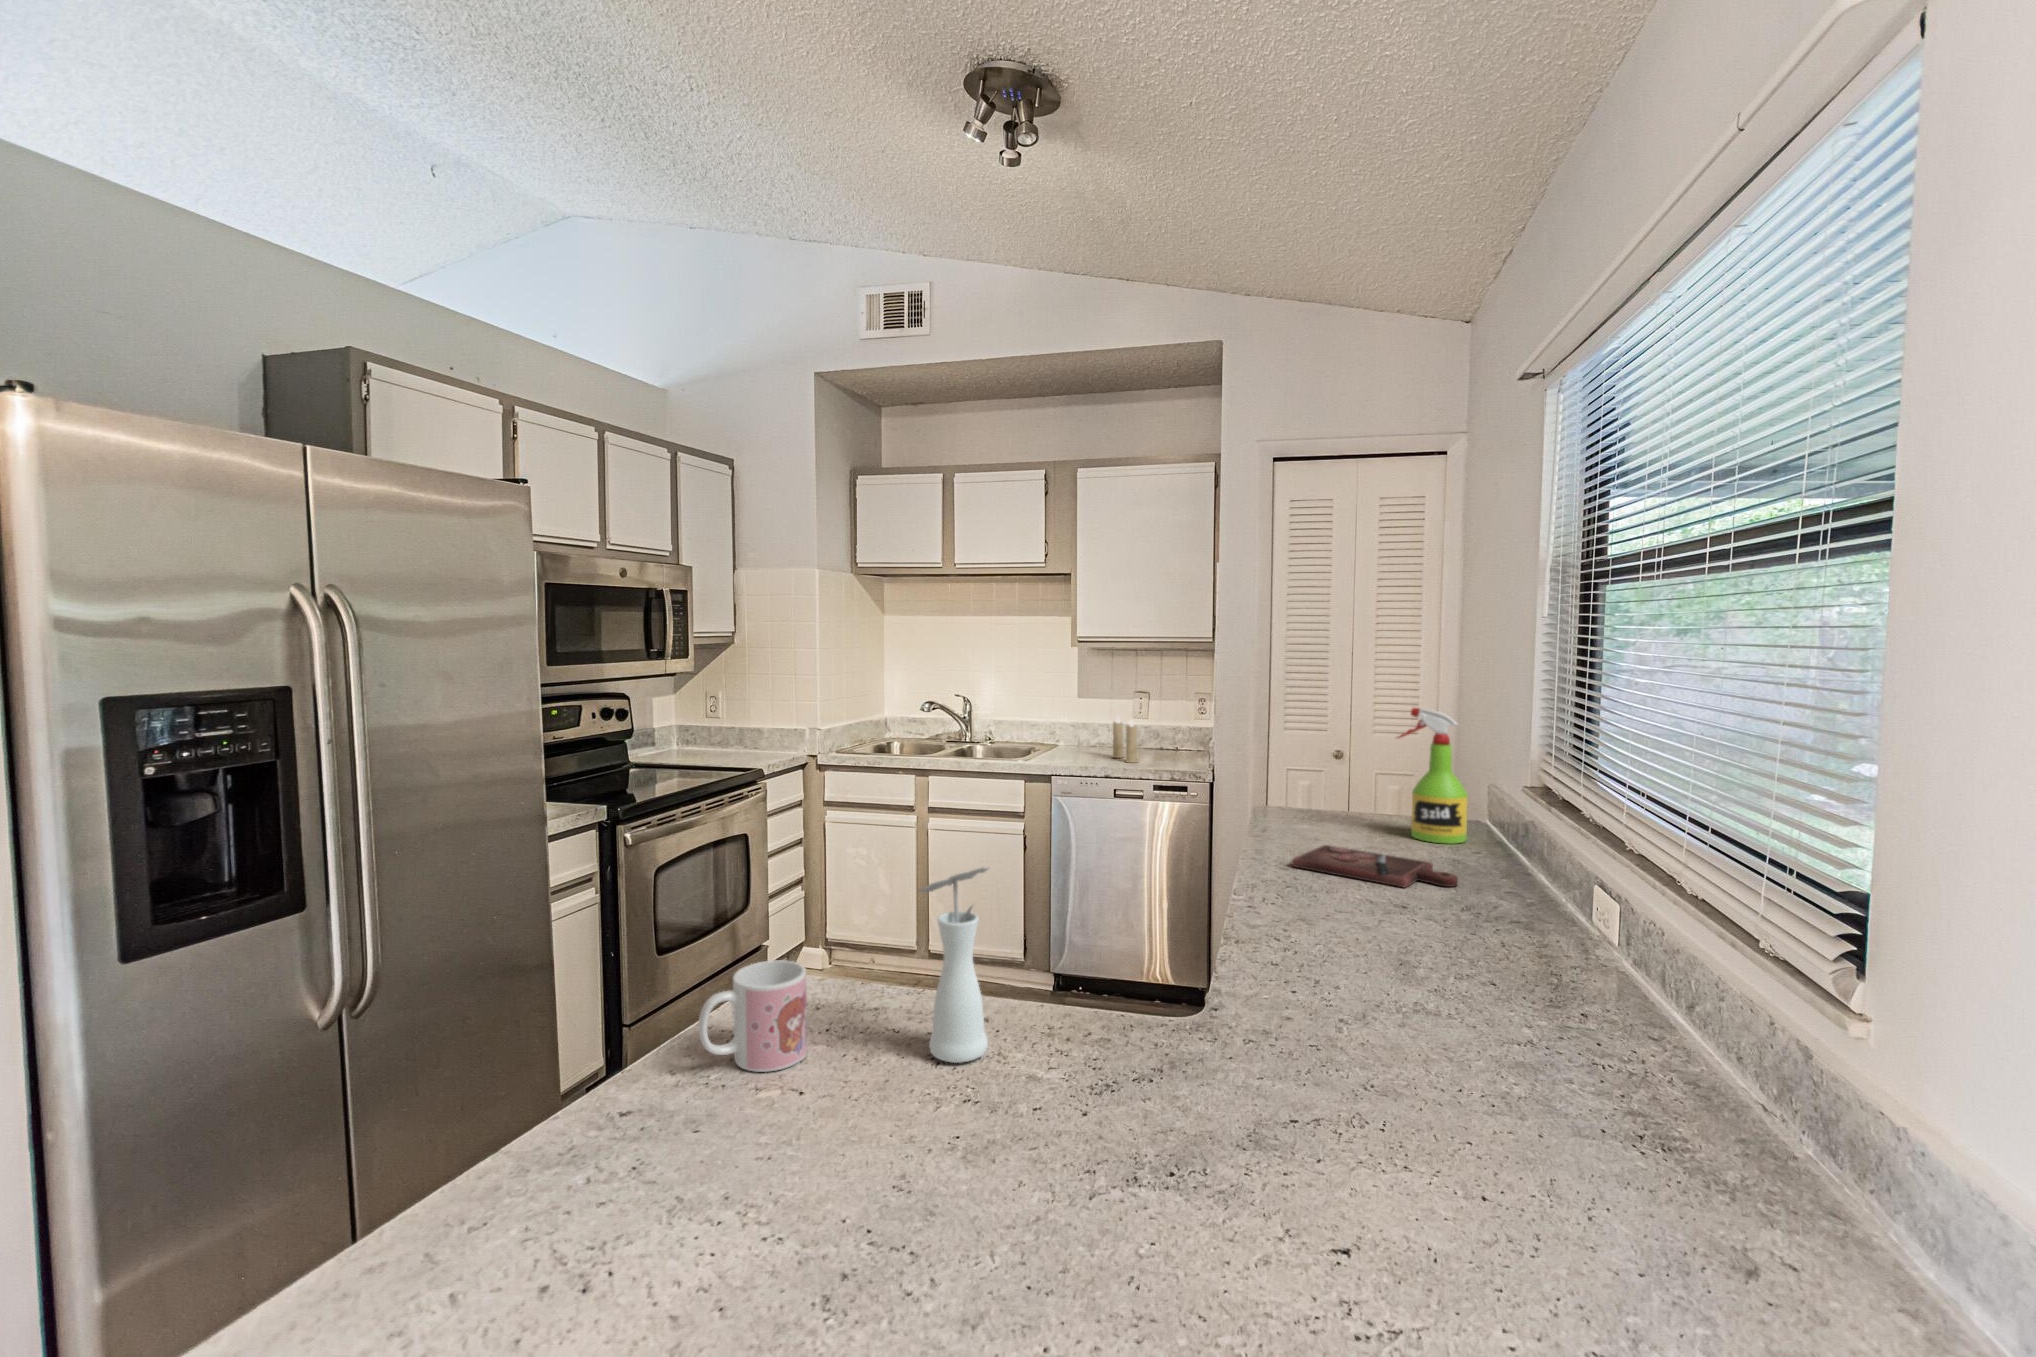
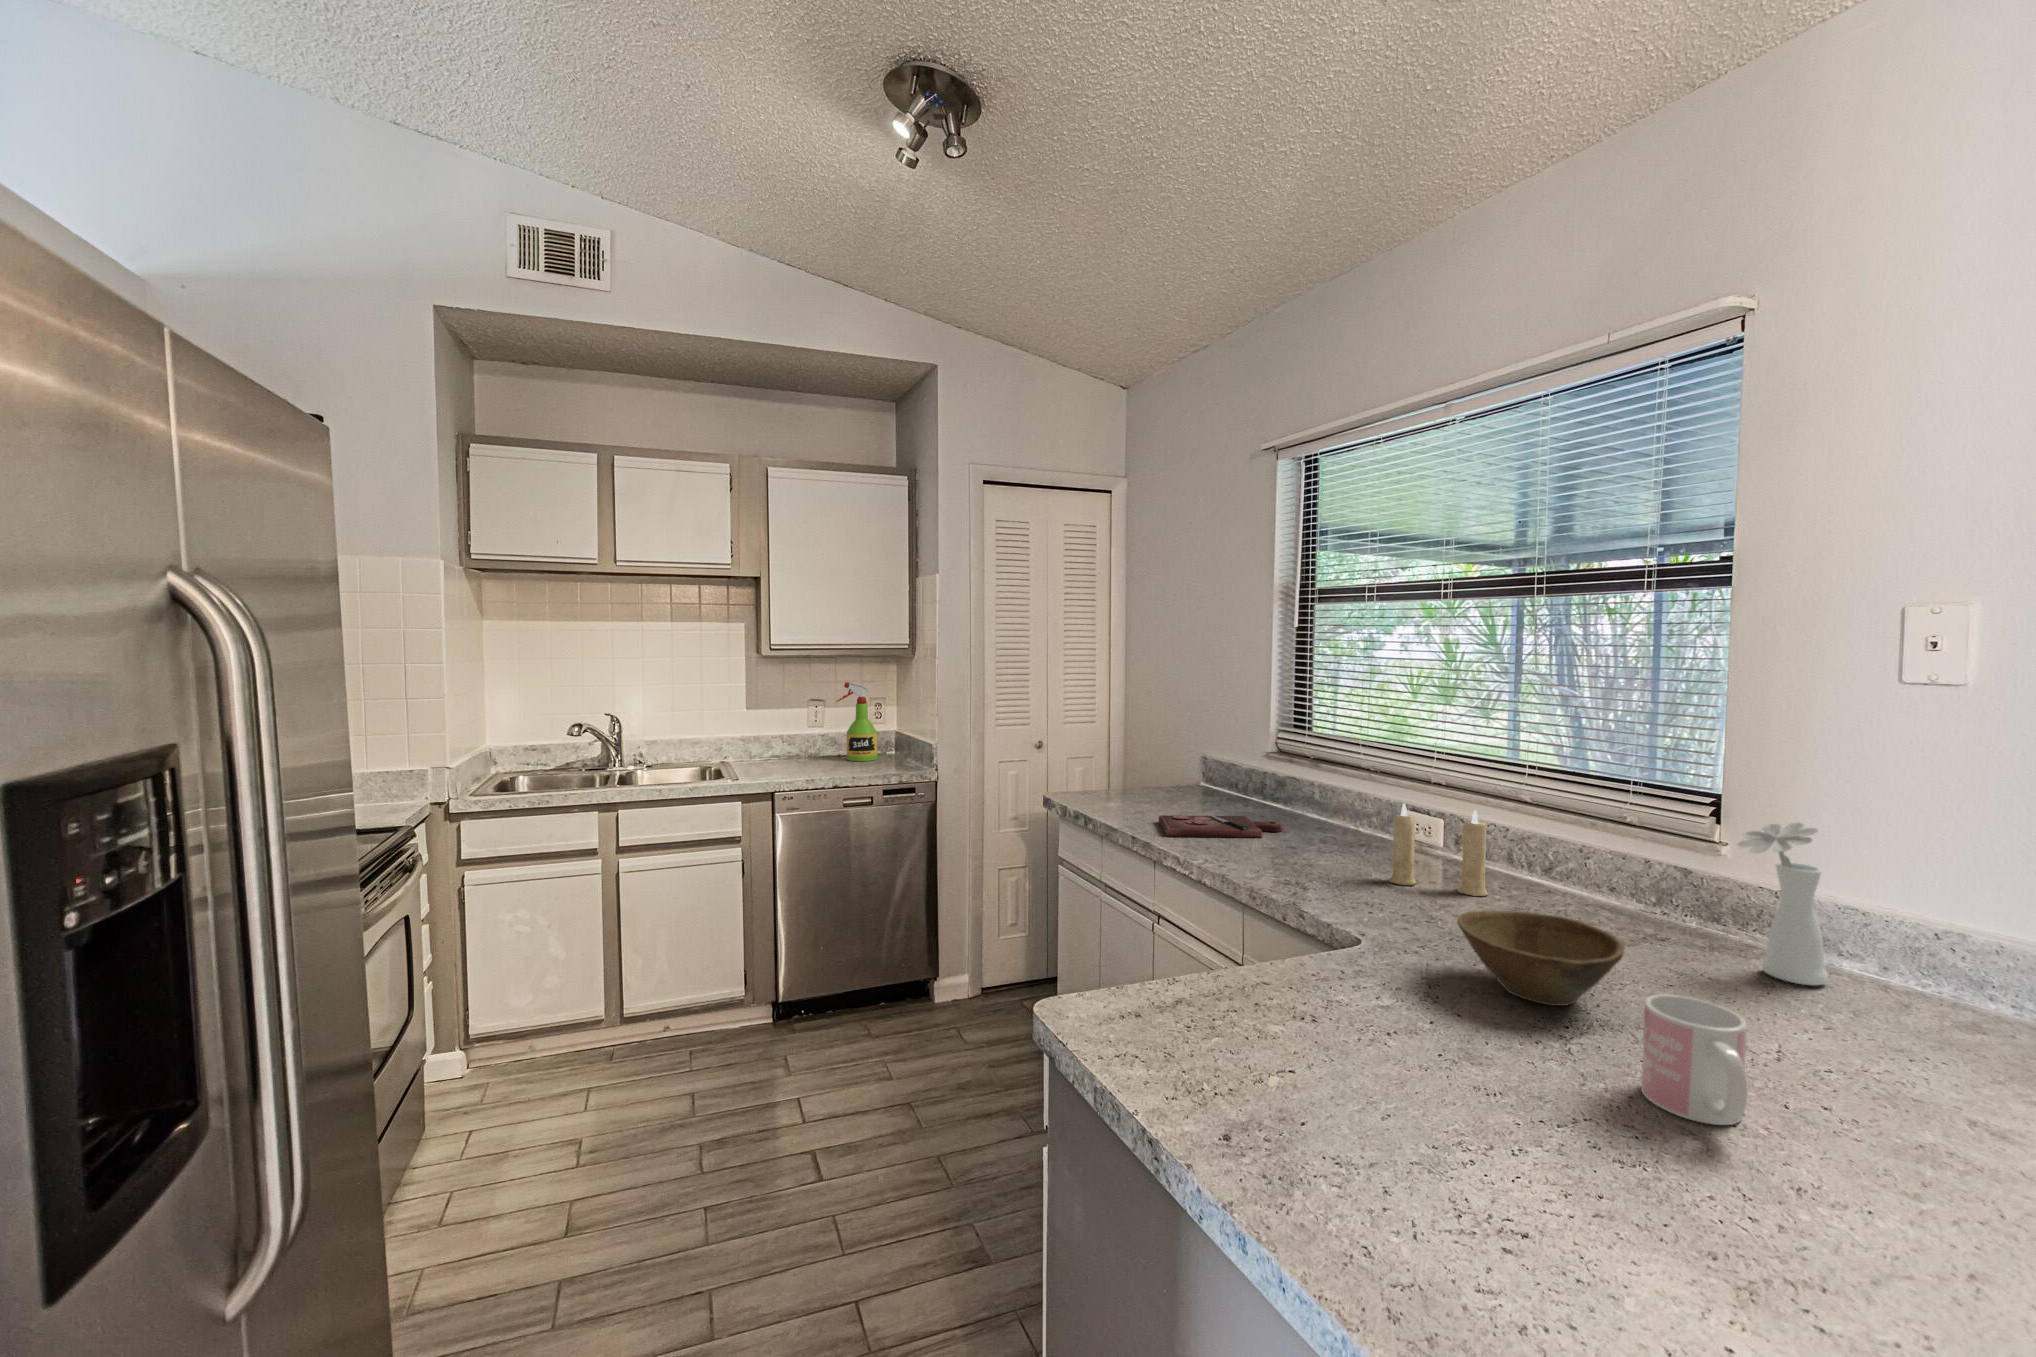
spray bottle: present [1398,708,1468,844] -> present [836,682,877,761]
candle: present [1112,718,1138,763] -> present [1389,803,1488,896]
vase: present [919,867,988,1063] -> present [1738,823,1828,985]
mug: present [698,960,807,1072] -> present [1641,995,1748,1125]
bowl: none [1170,977,1356,1109] -> present [1457,910,1625,1006]

